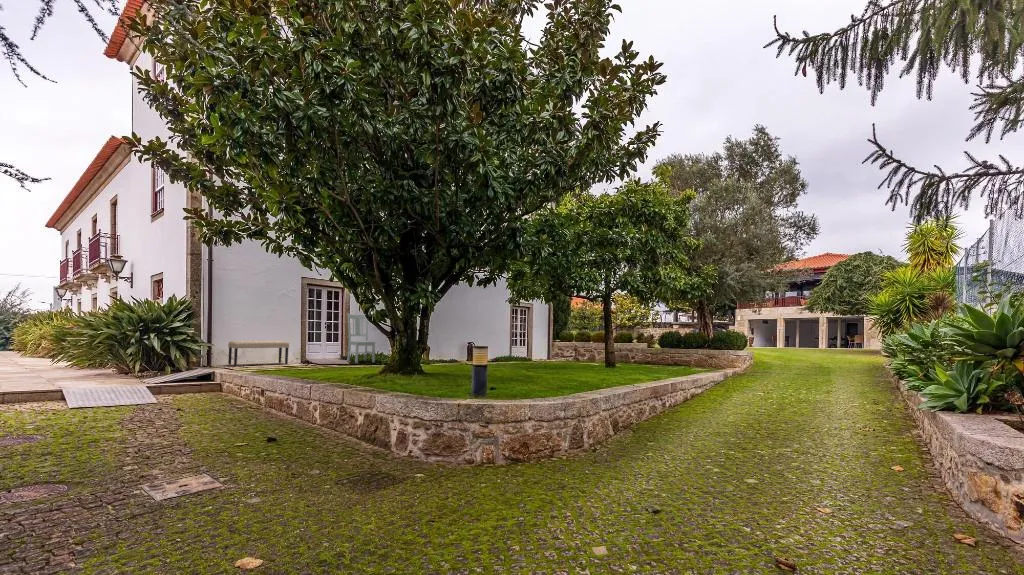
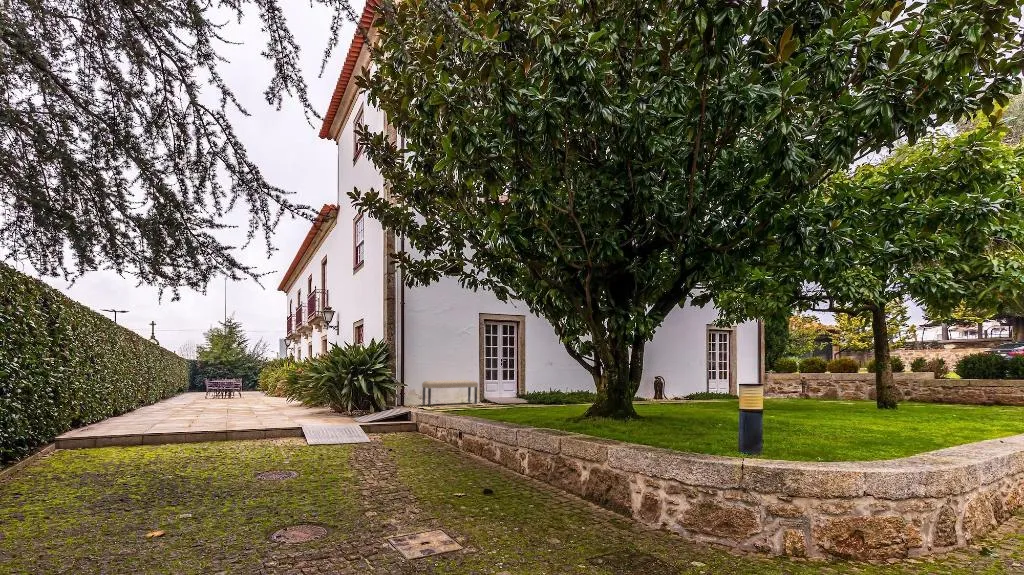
chair: present [347,314,375,363] -> none [531,352,560,402]

